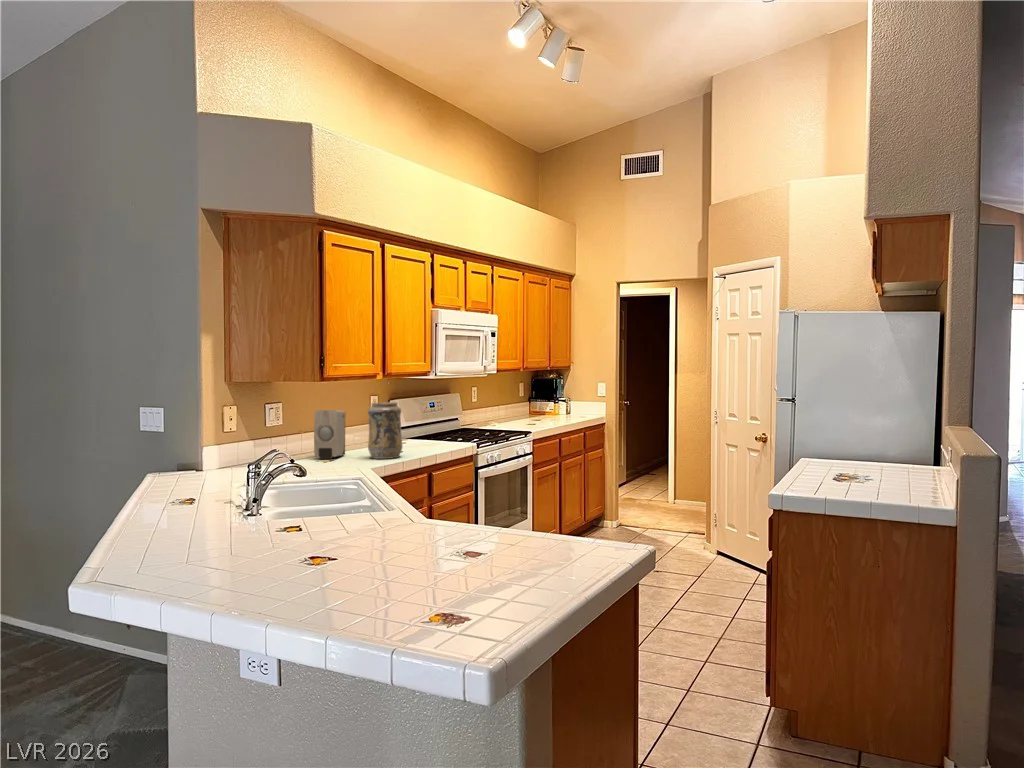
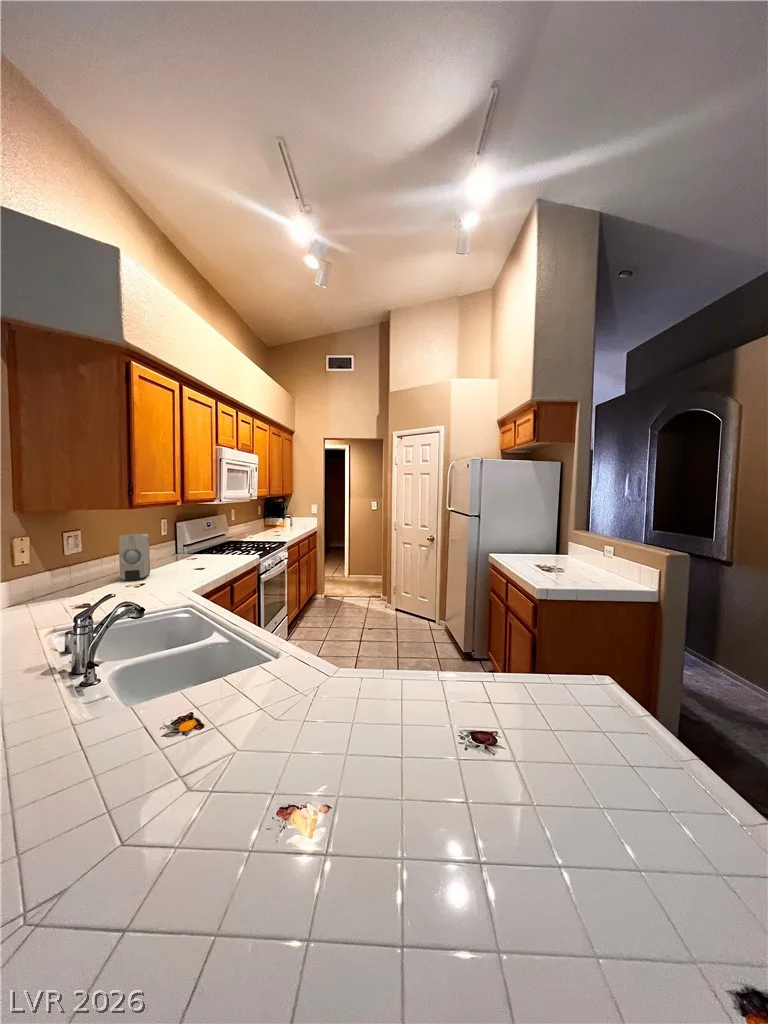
decorative vase: present [368,402,402,459] -> none [175,525,209,576]

